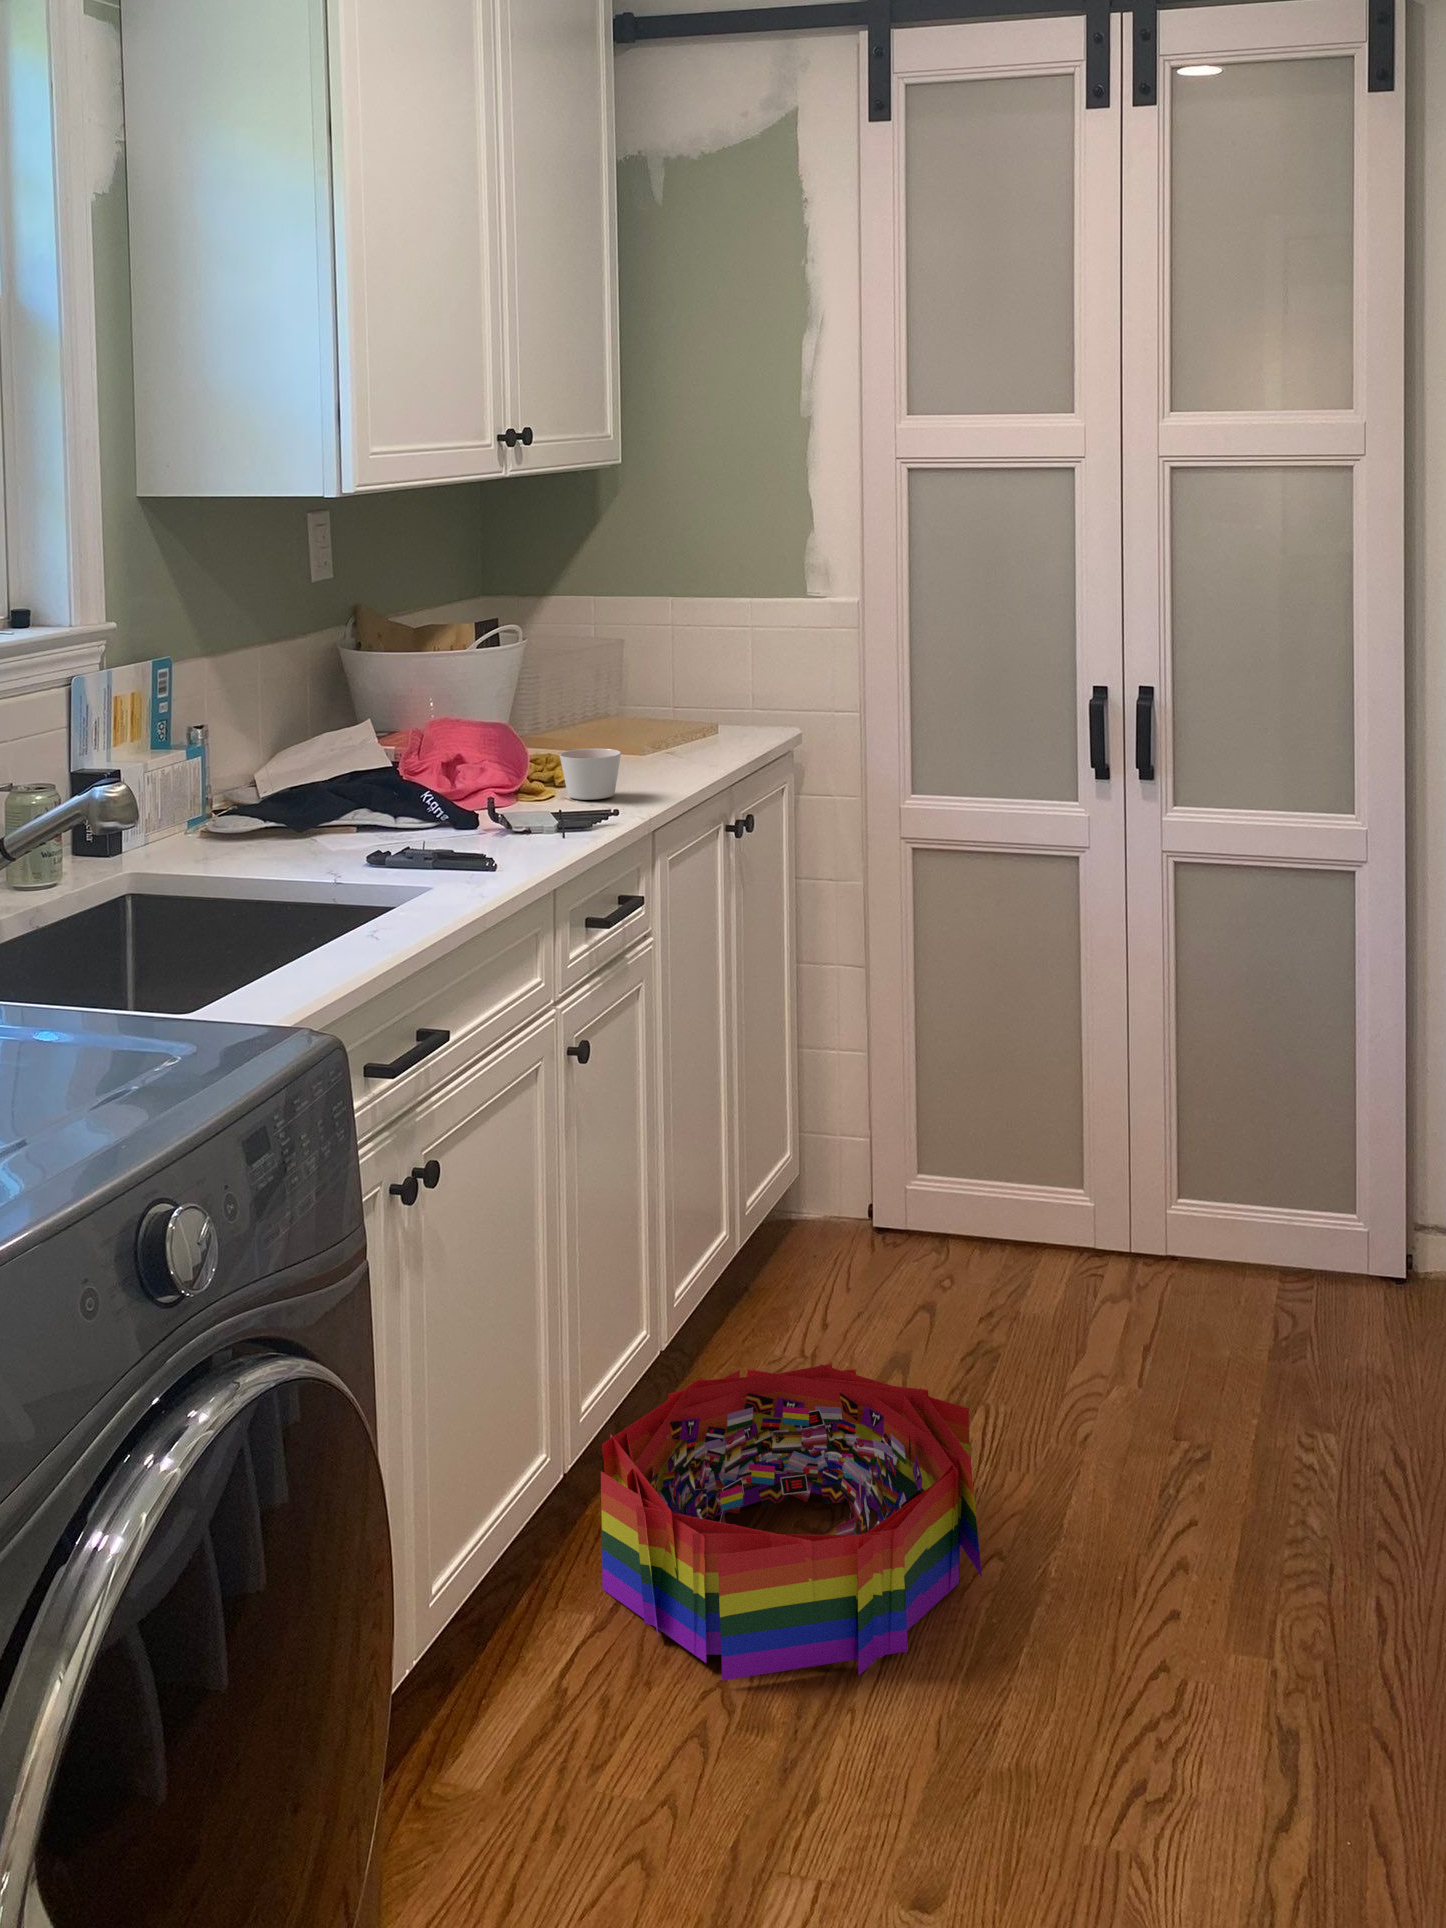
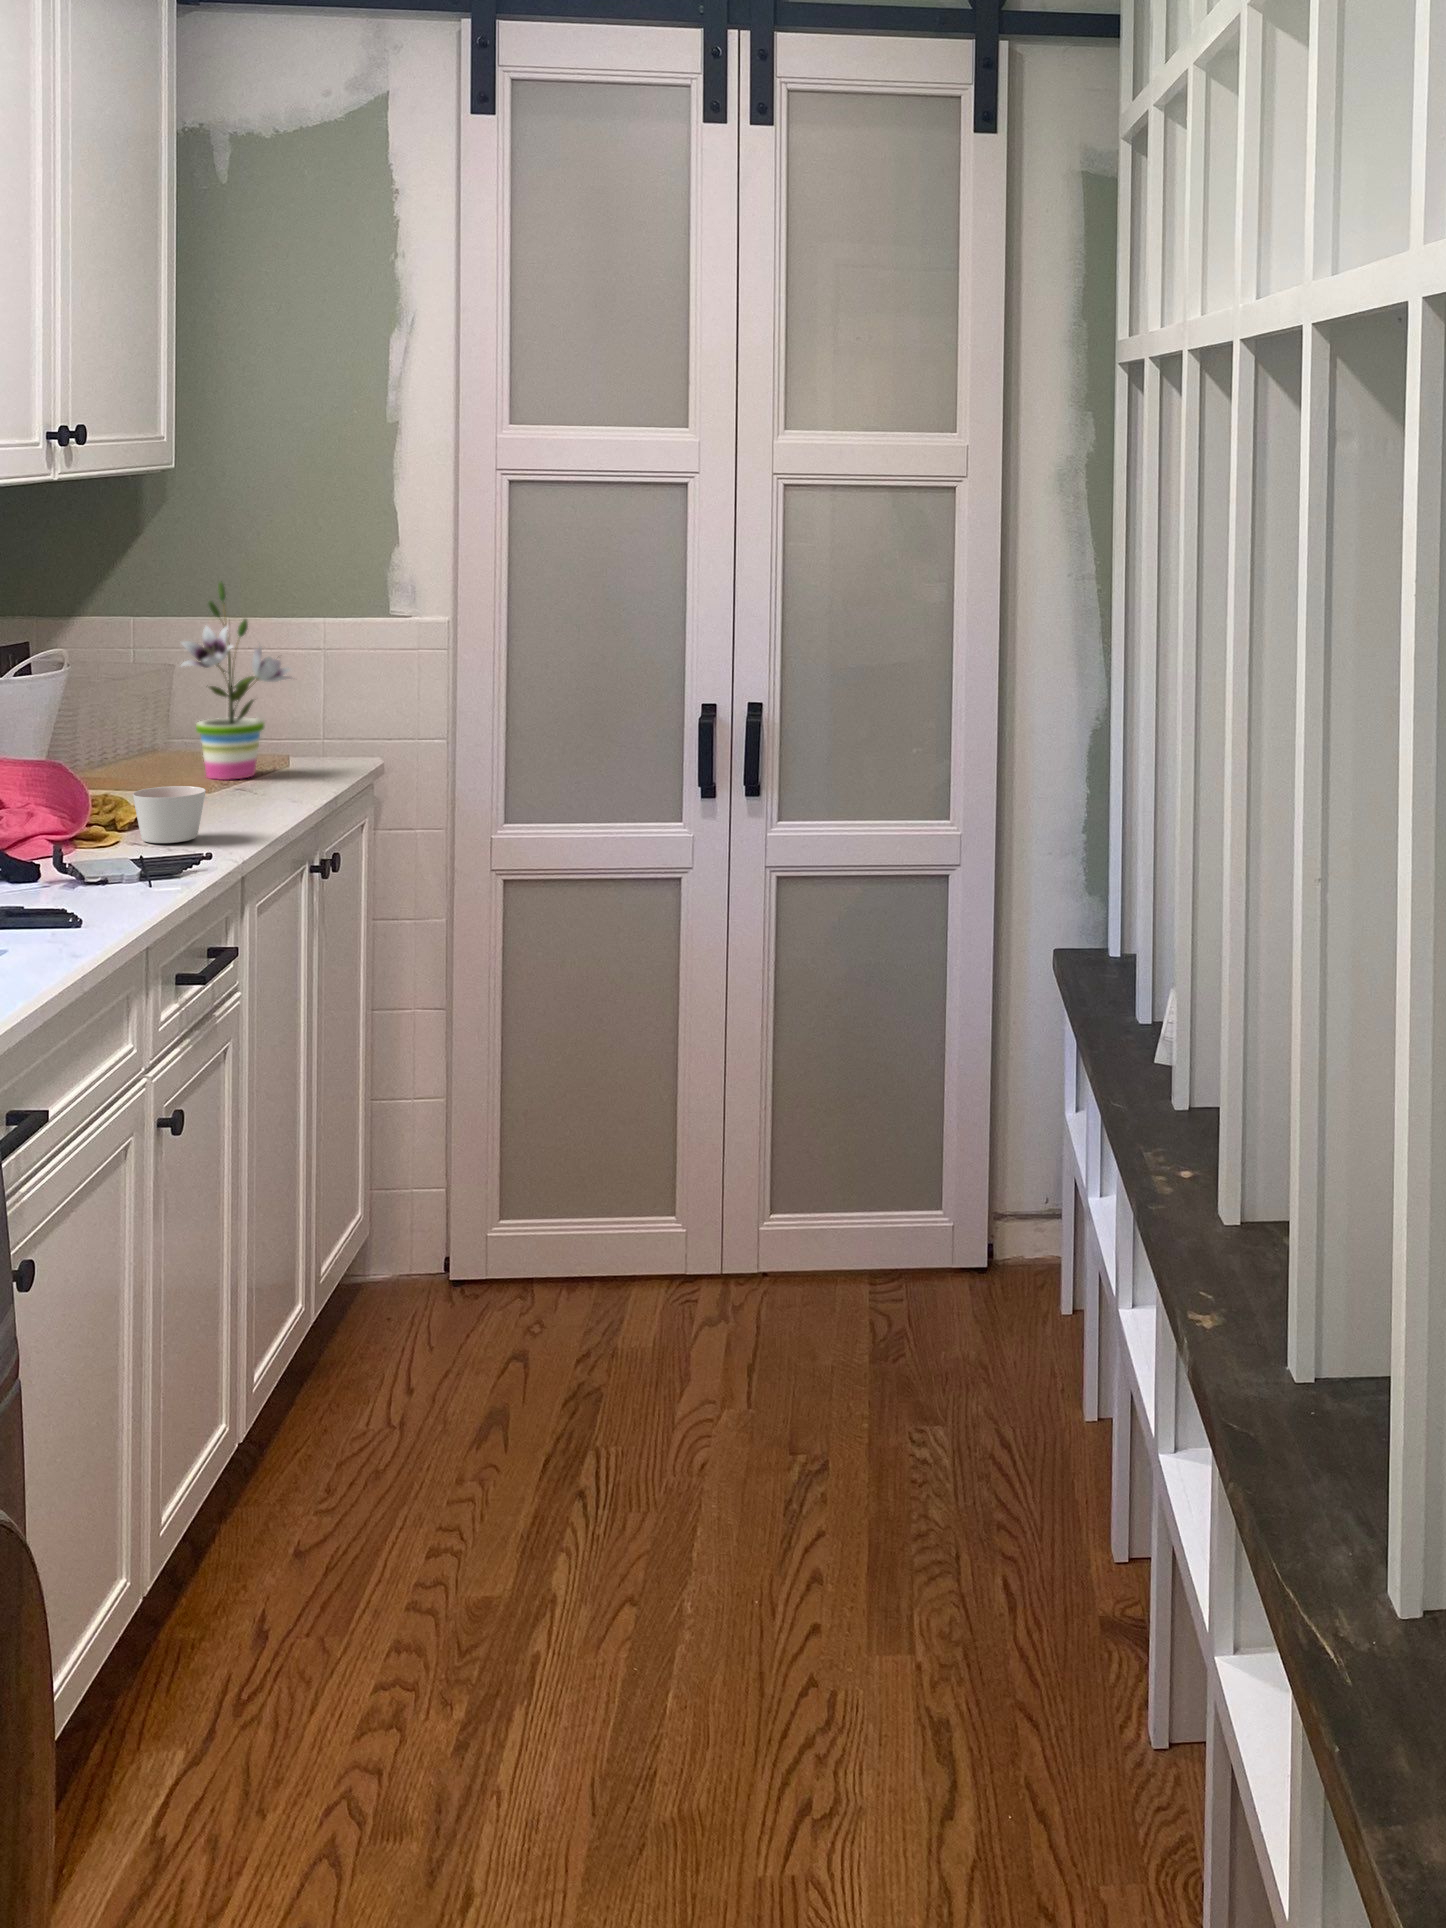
potted plant: none [615,563,718,744] -> present [182,582,291,779]
storage bin: present [601,1364,982,1680] -> none [194,1431,620,1788]

